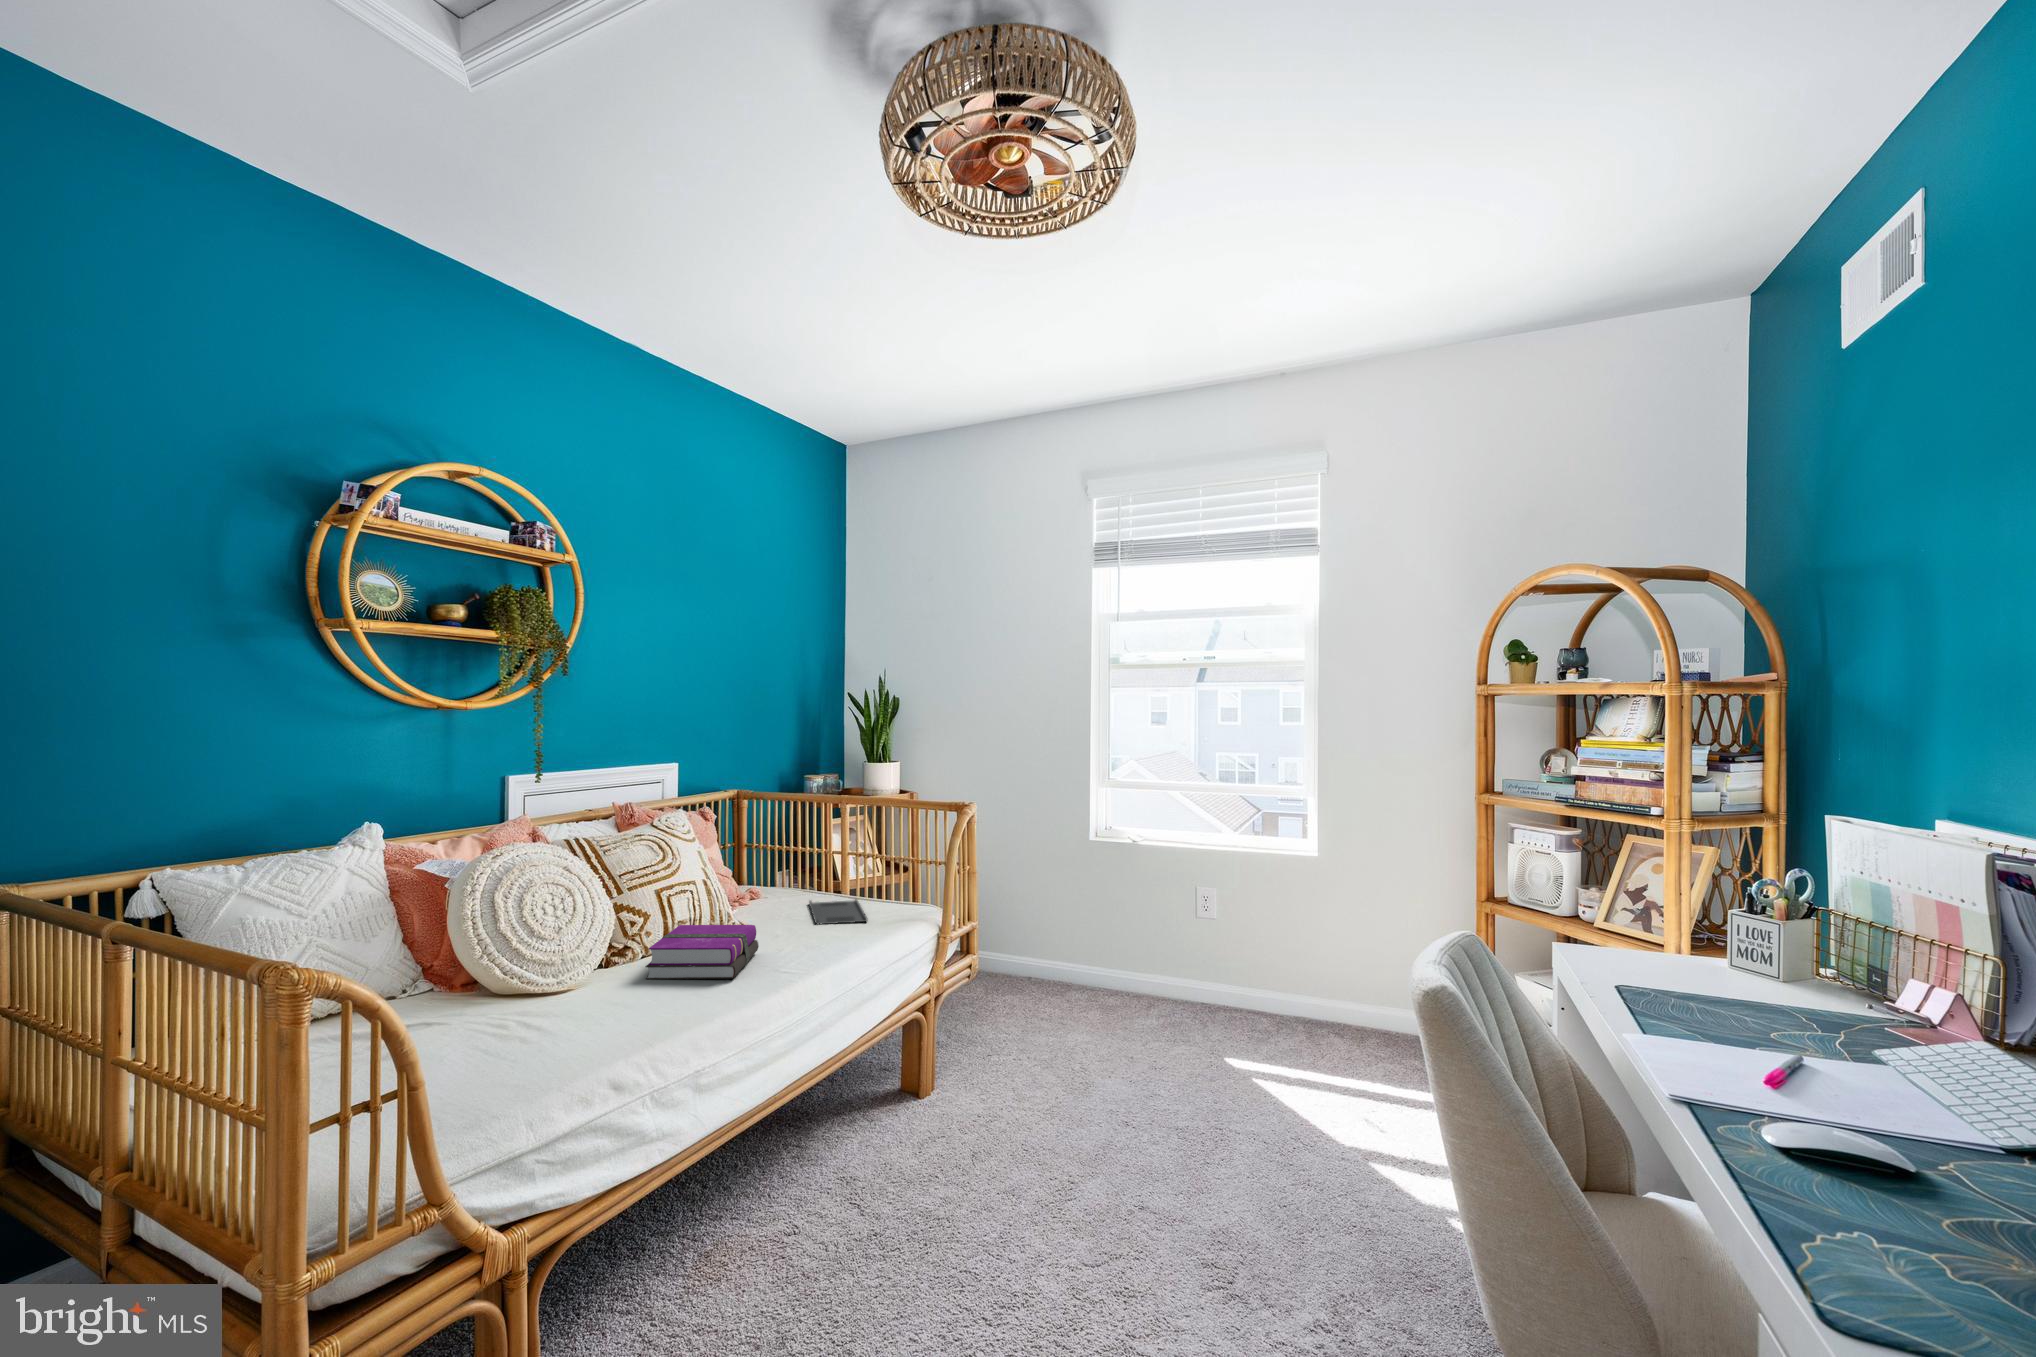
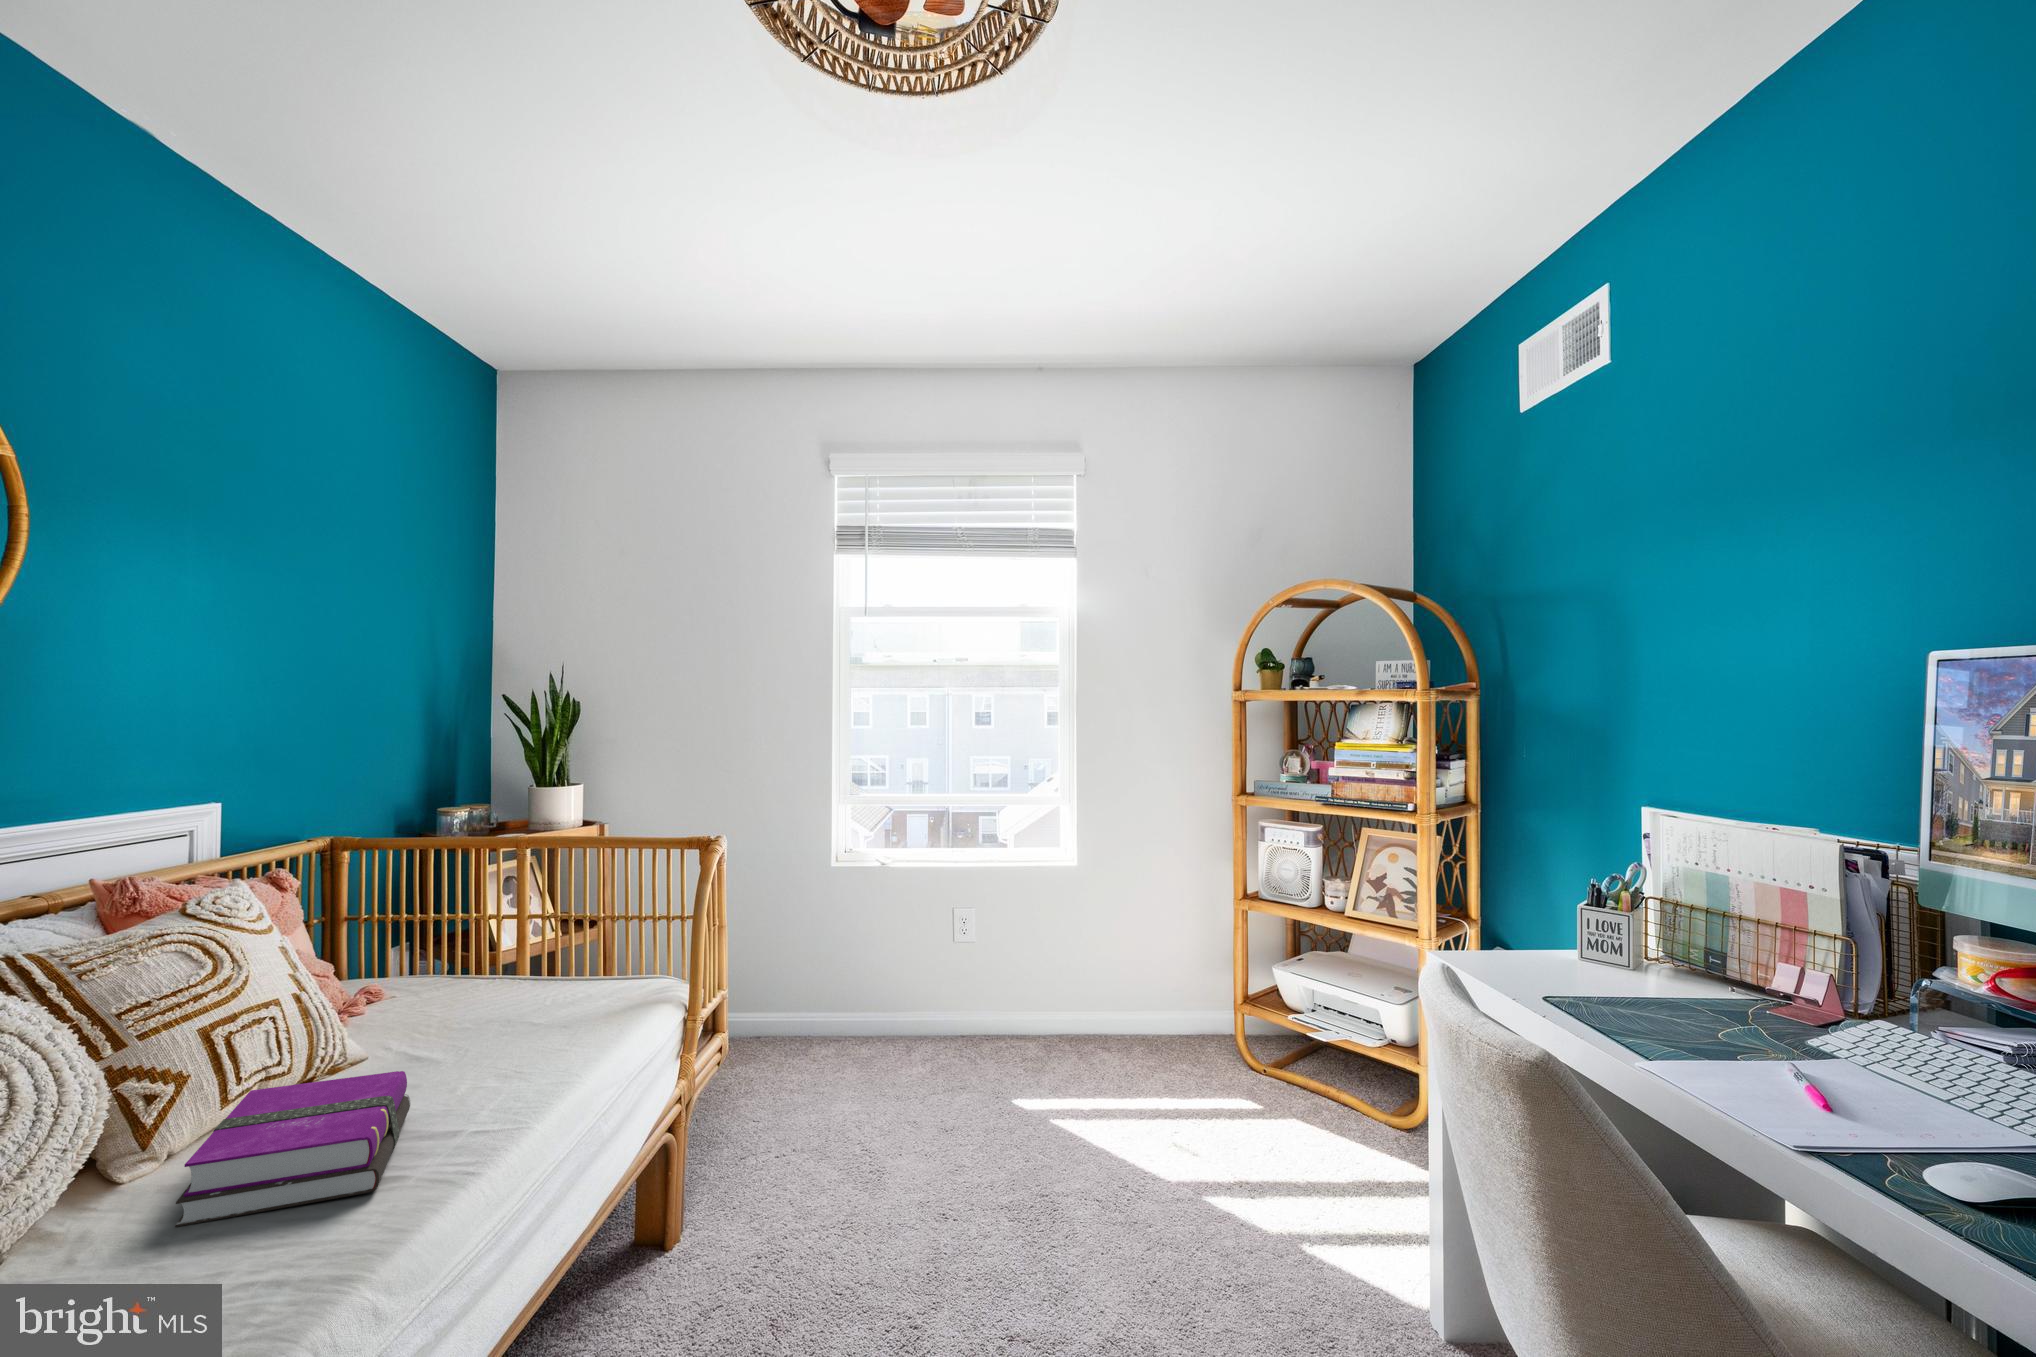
tray: present [809,899,867,925] -> none [469,982,577,1038]

